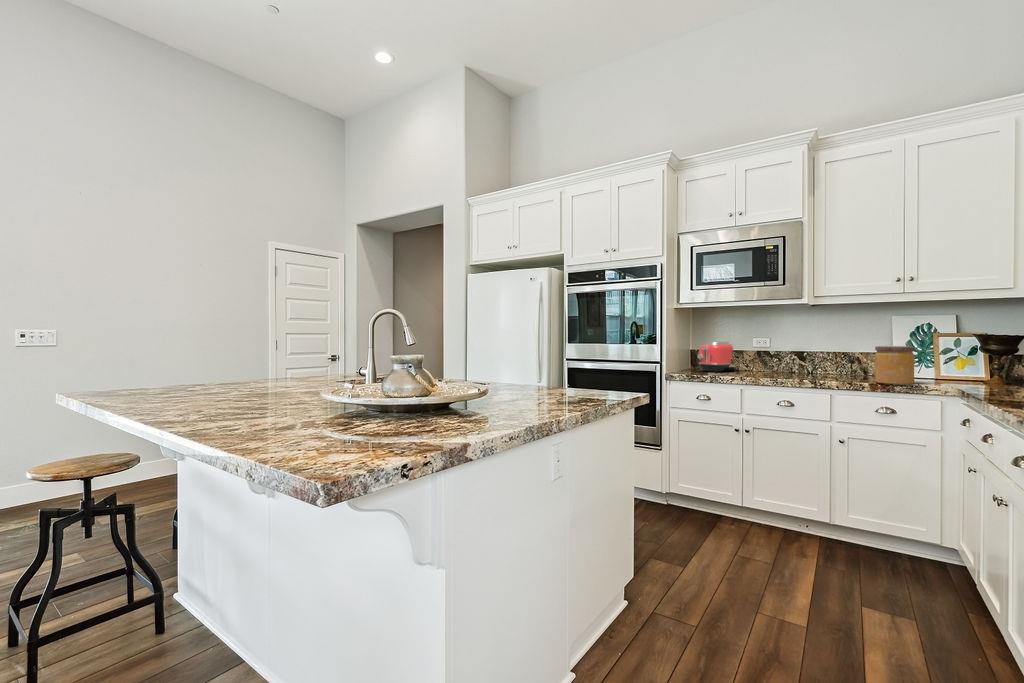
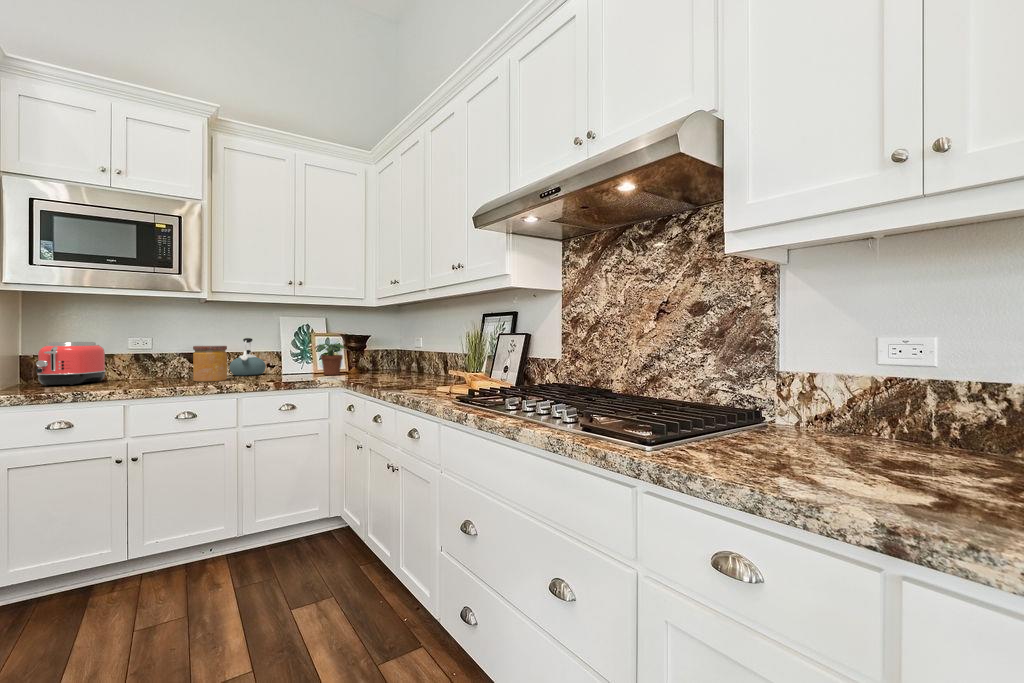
kettle: none [835,339,873,375] -> present [230,338,266,376]
potted plant: none [929,345,977,382] -> present [315,344,346,375]
jar: present [875,346,914,384] -> present [193,346,227,382]

